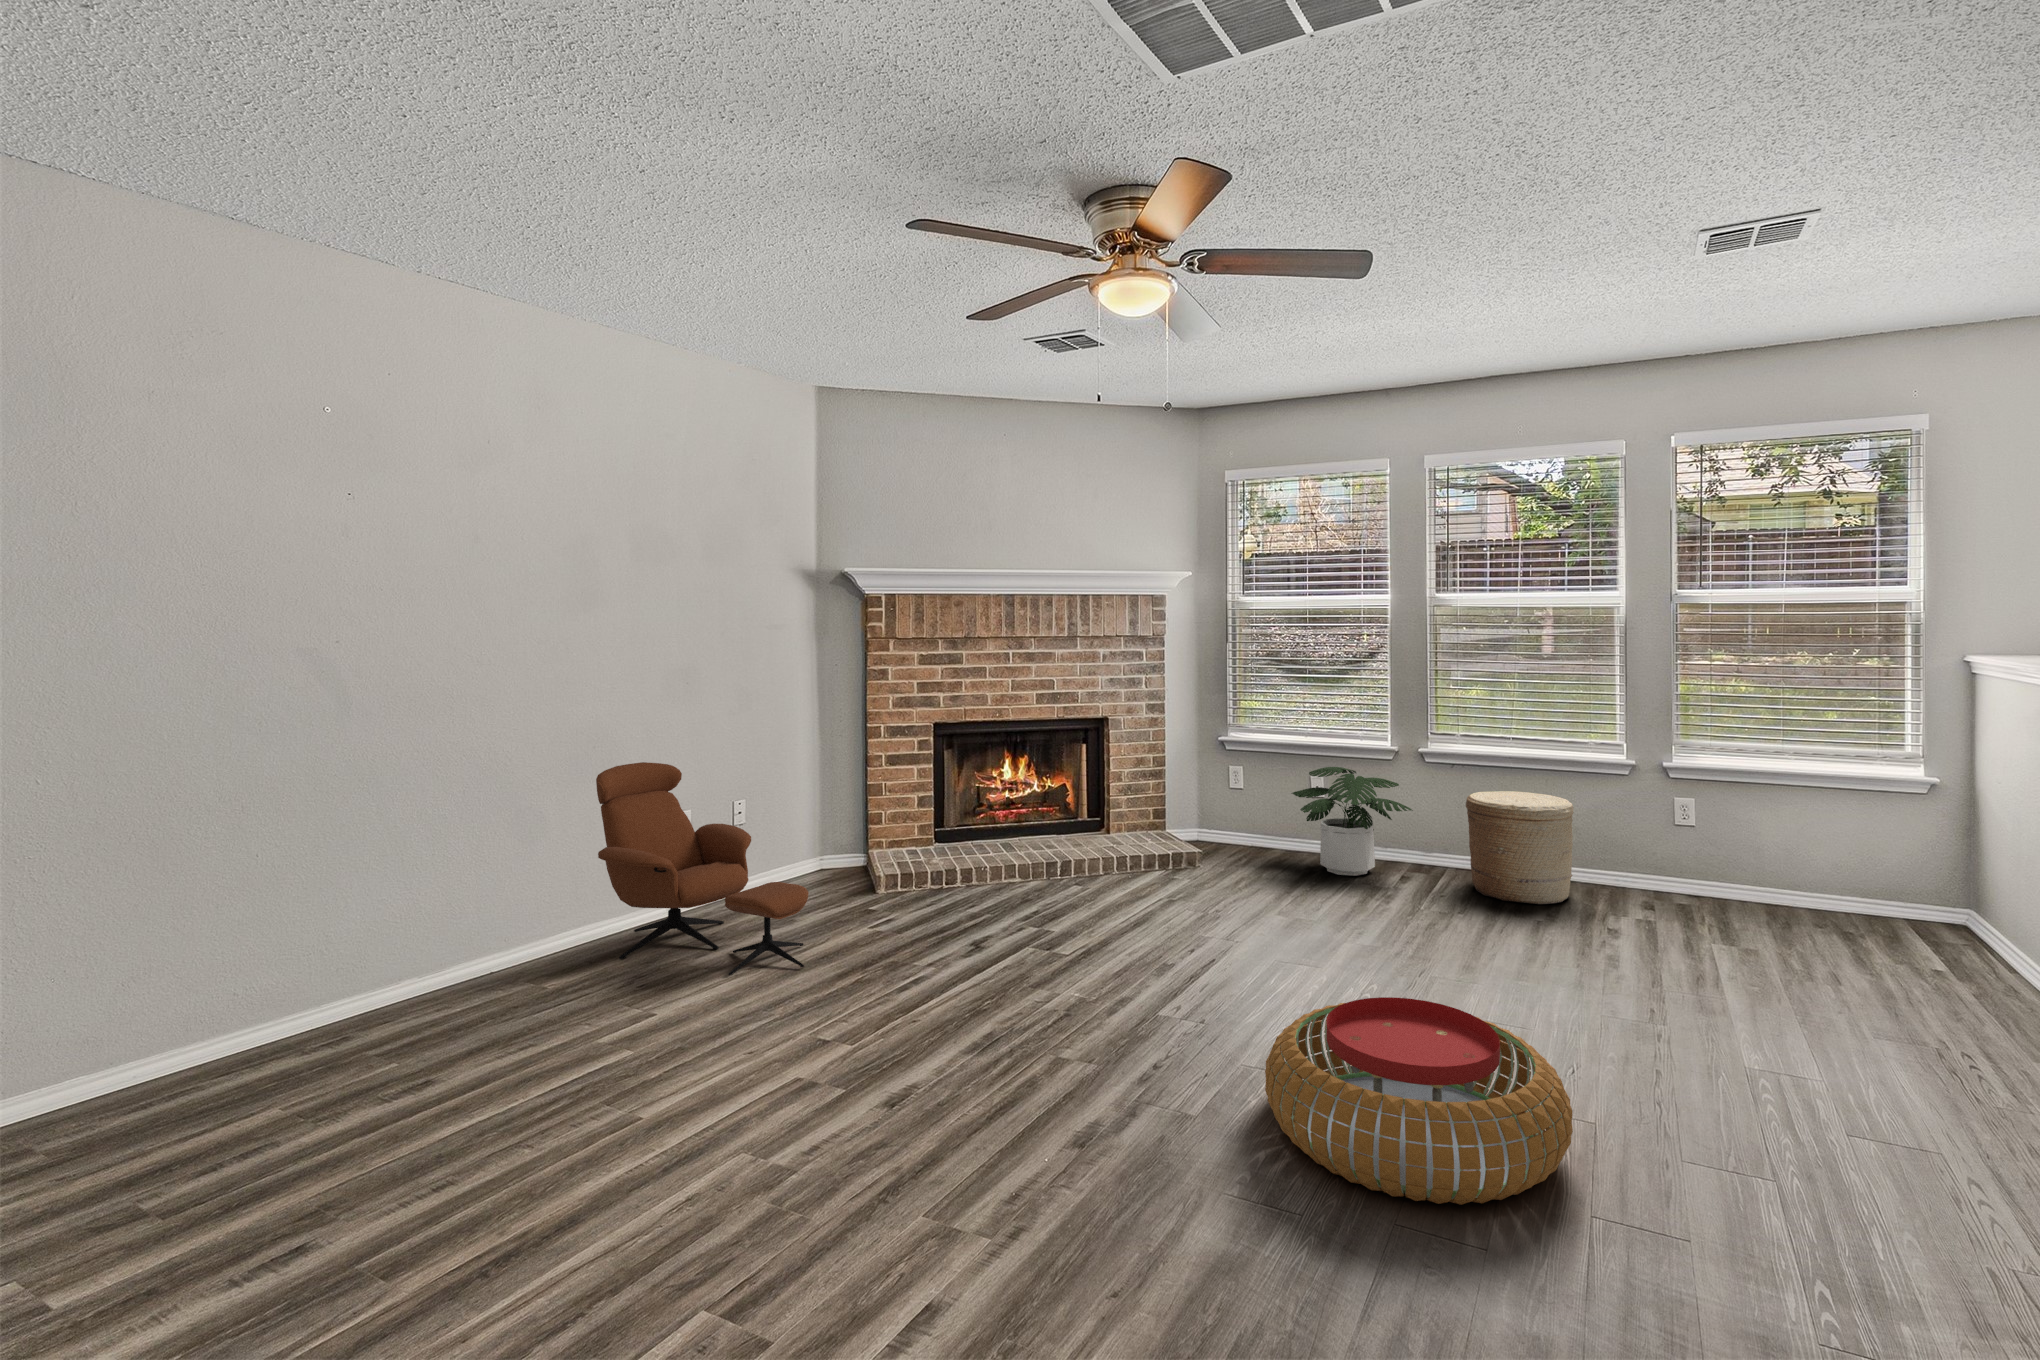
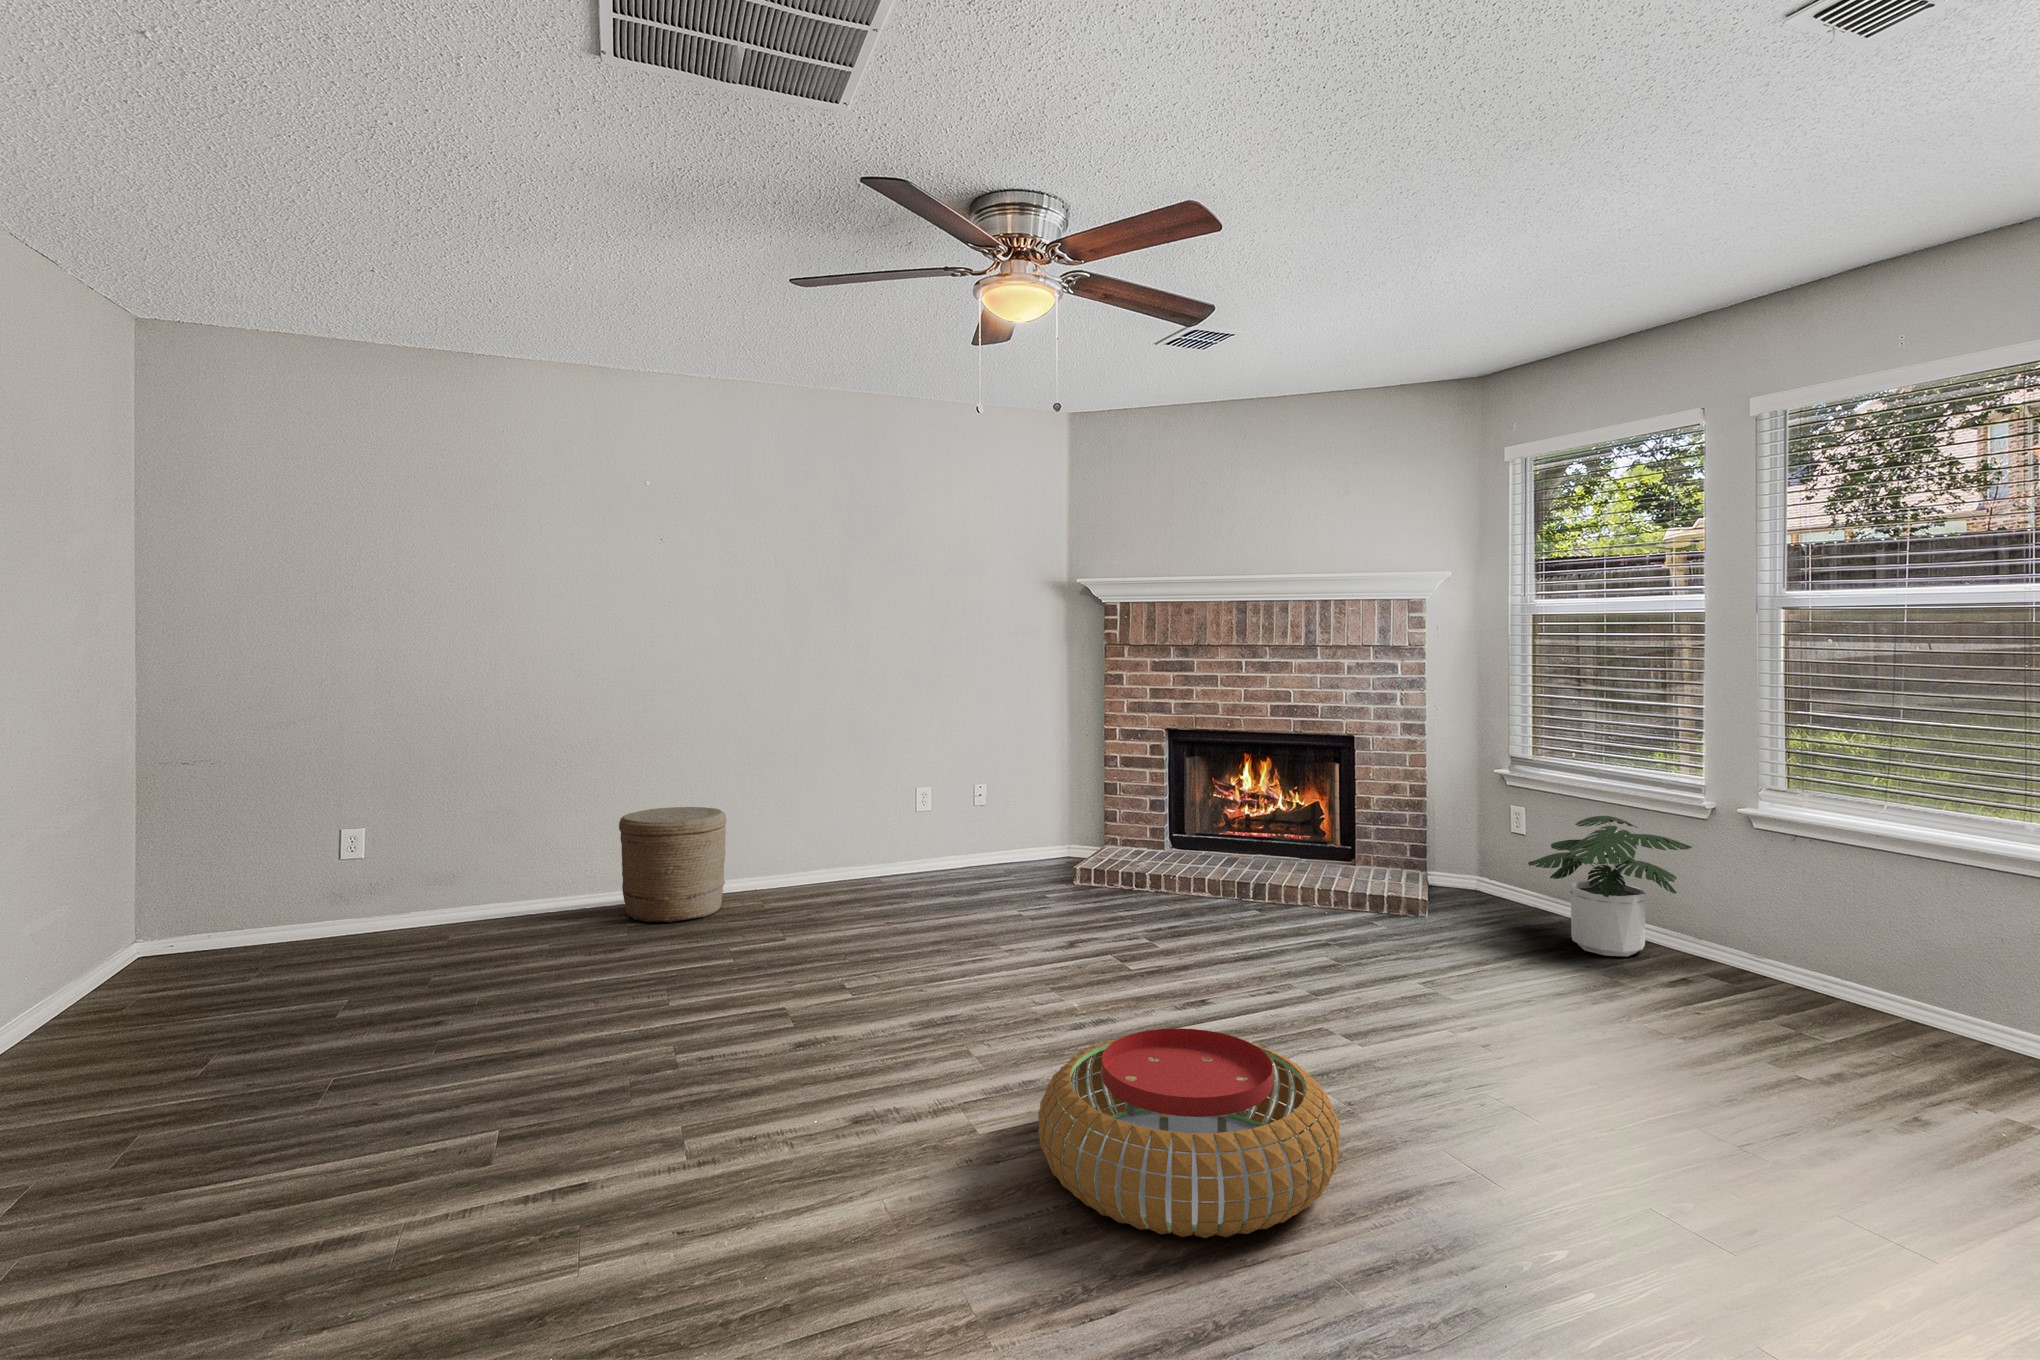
lounge chair: present [596,762,809,975] -> none [831,744,963,925]
woven basket: present [1466,791,1573,904] -> present [619,807,726,922]

